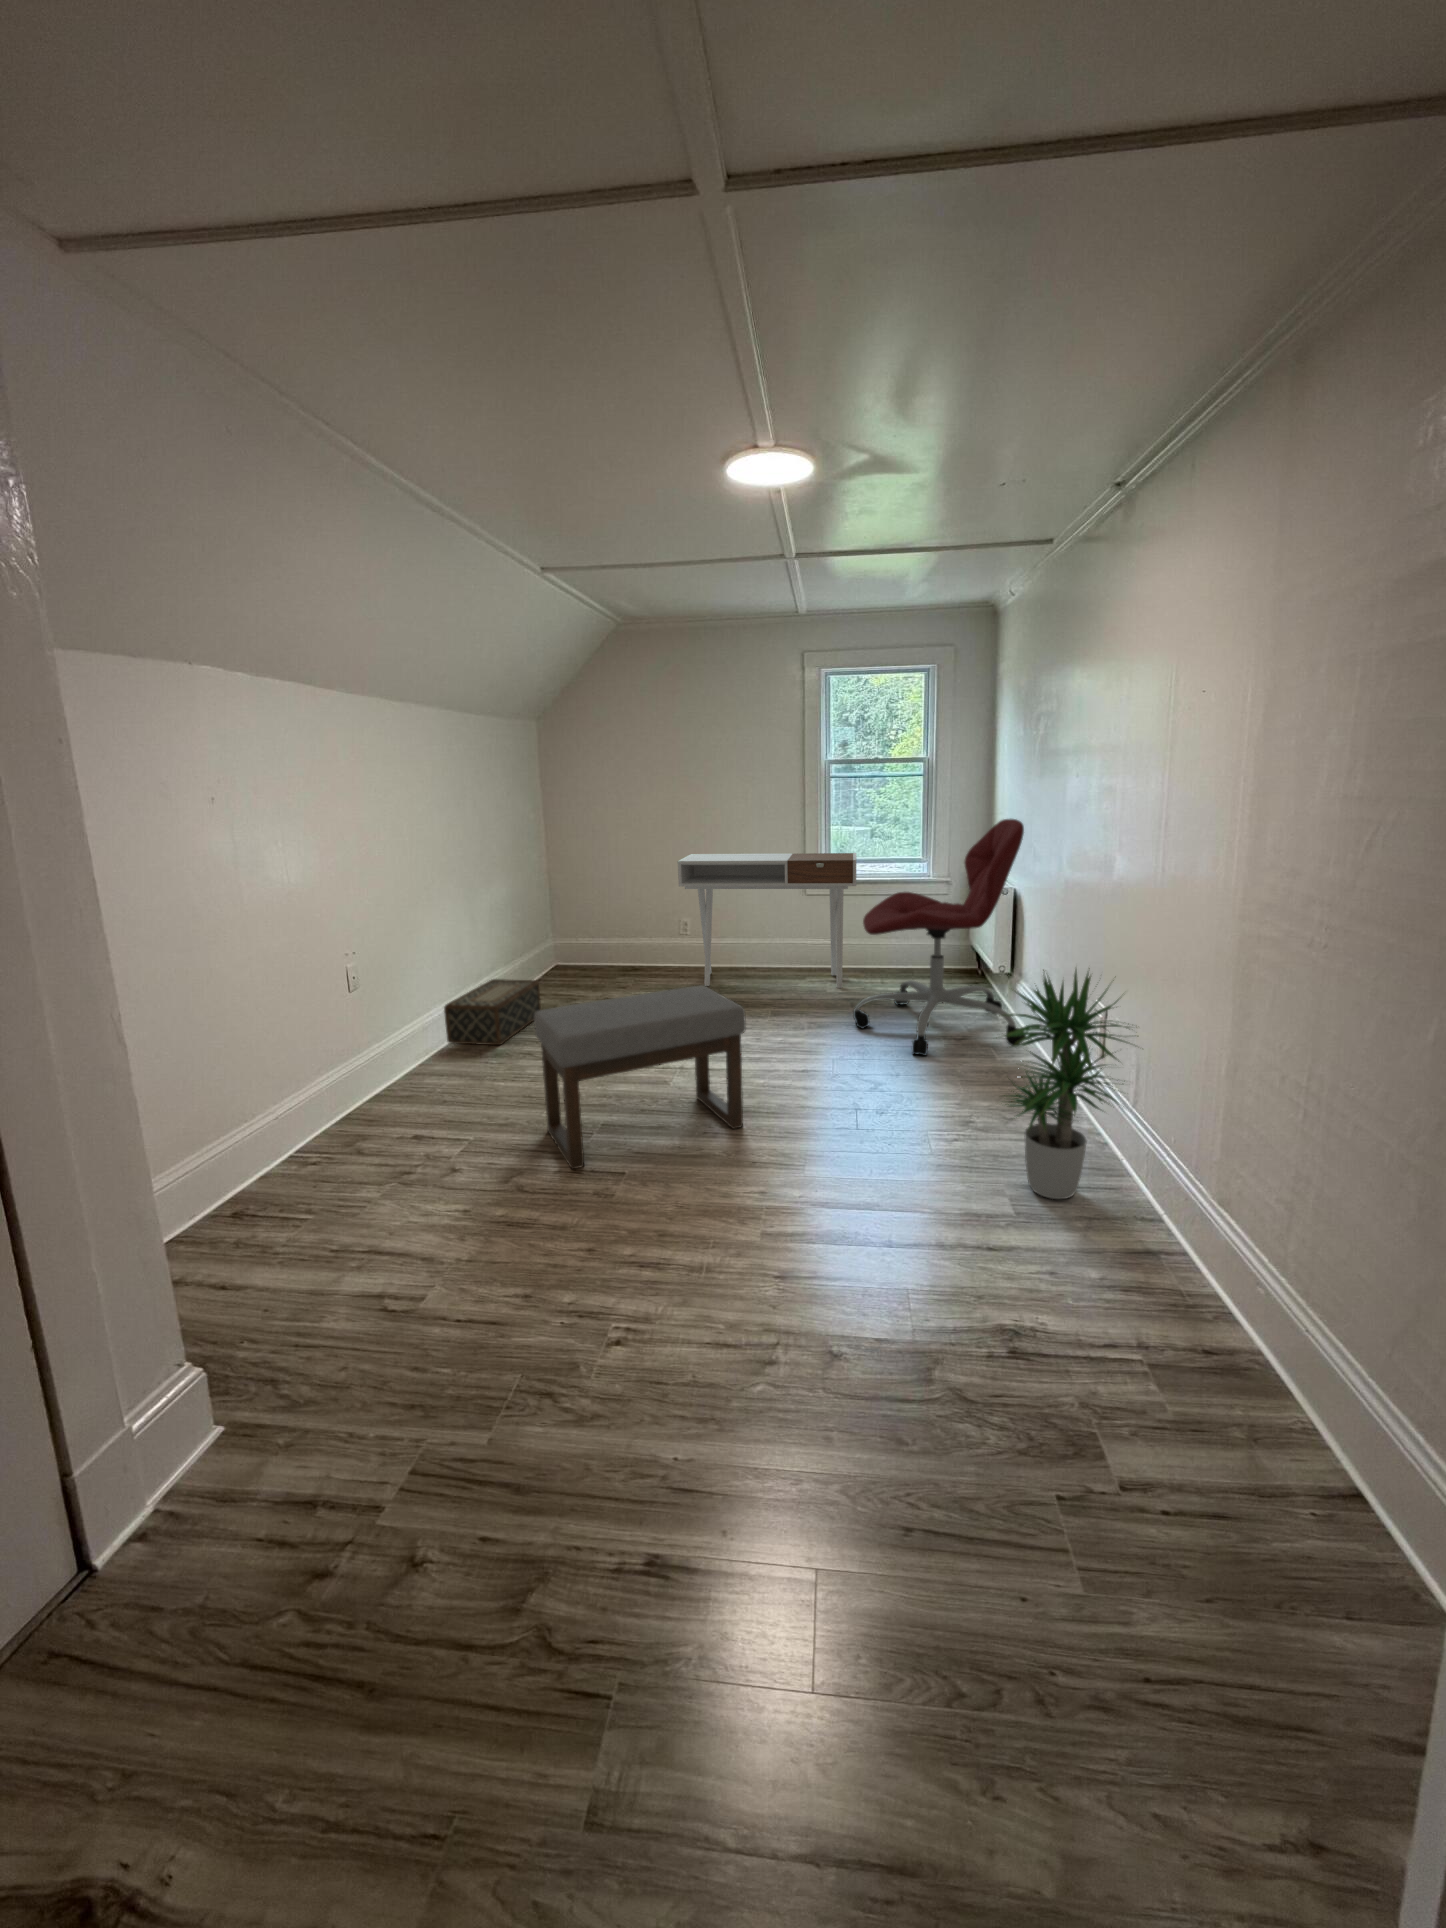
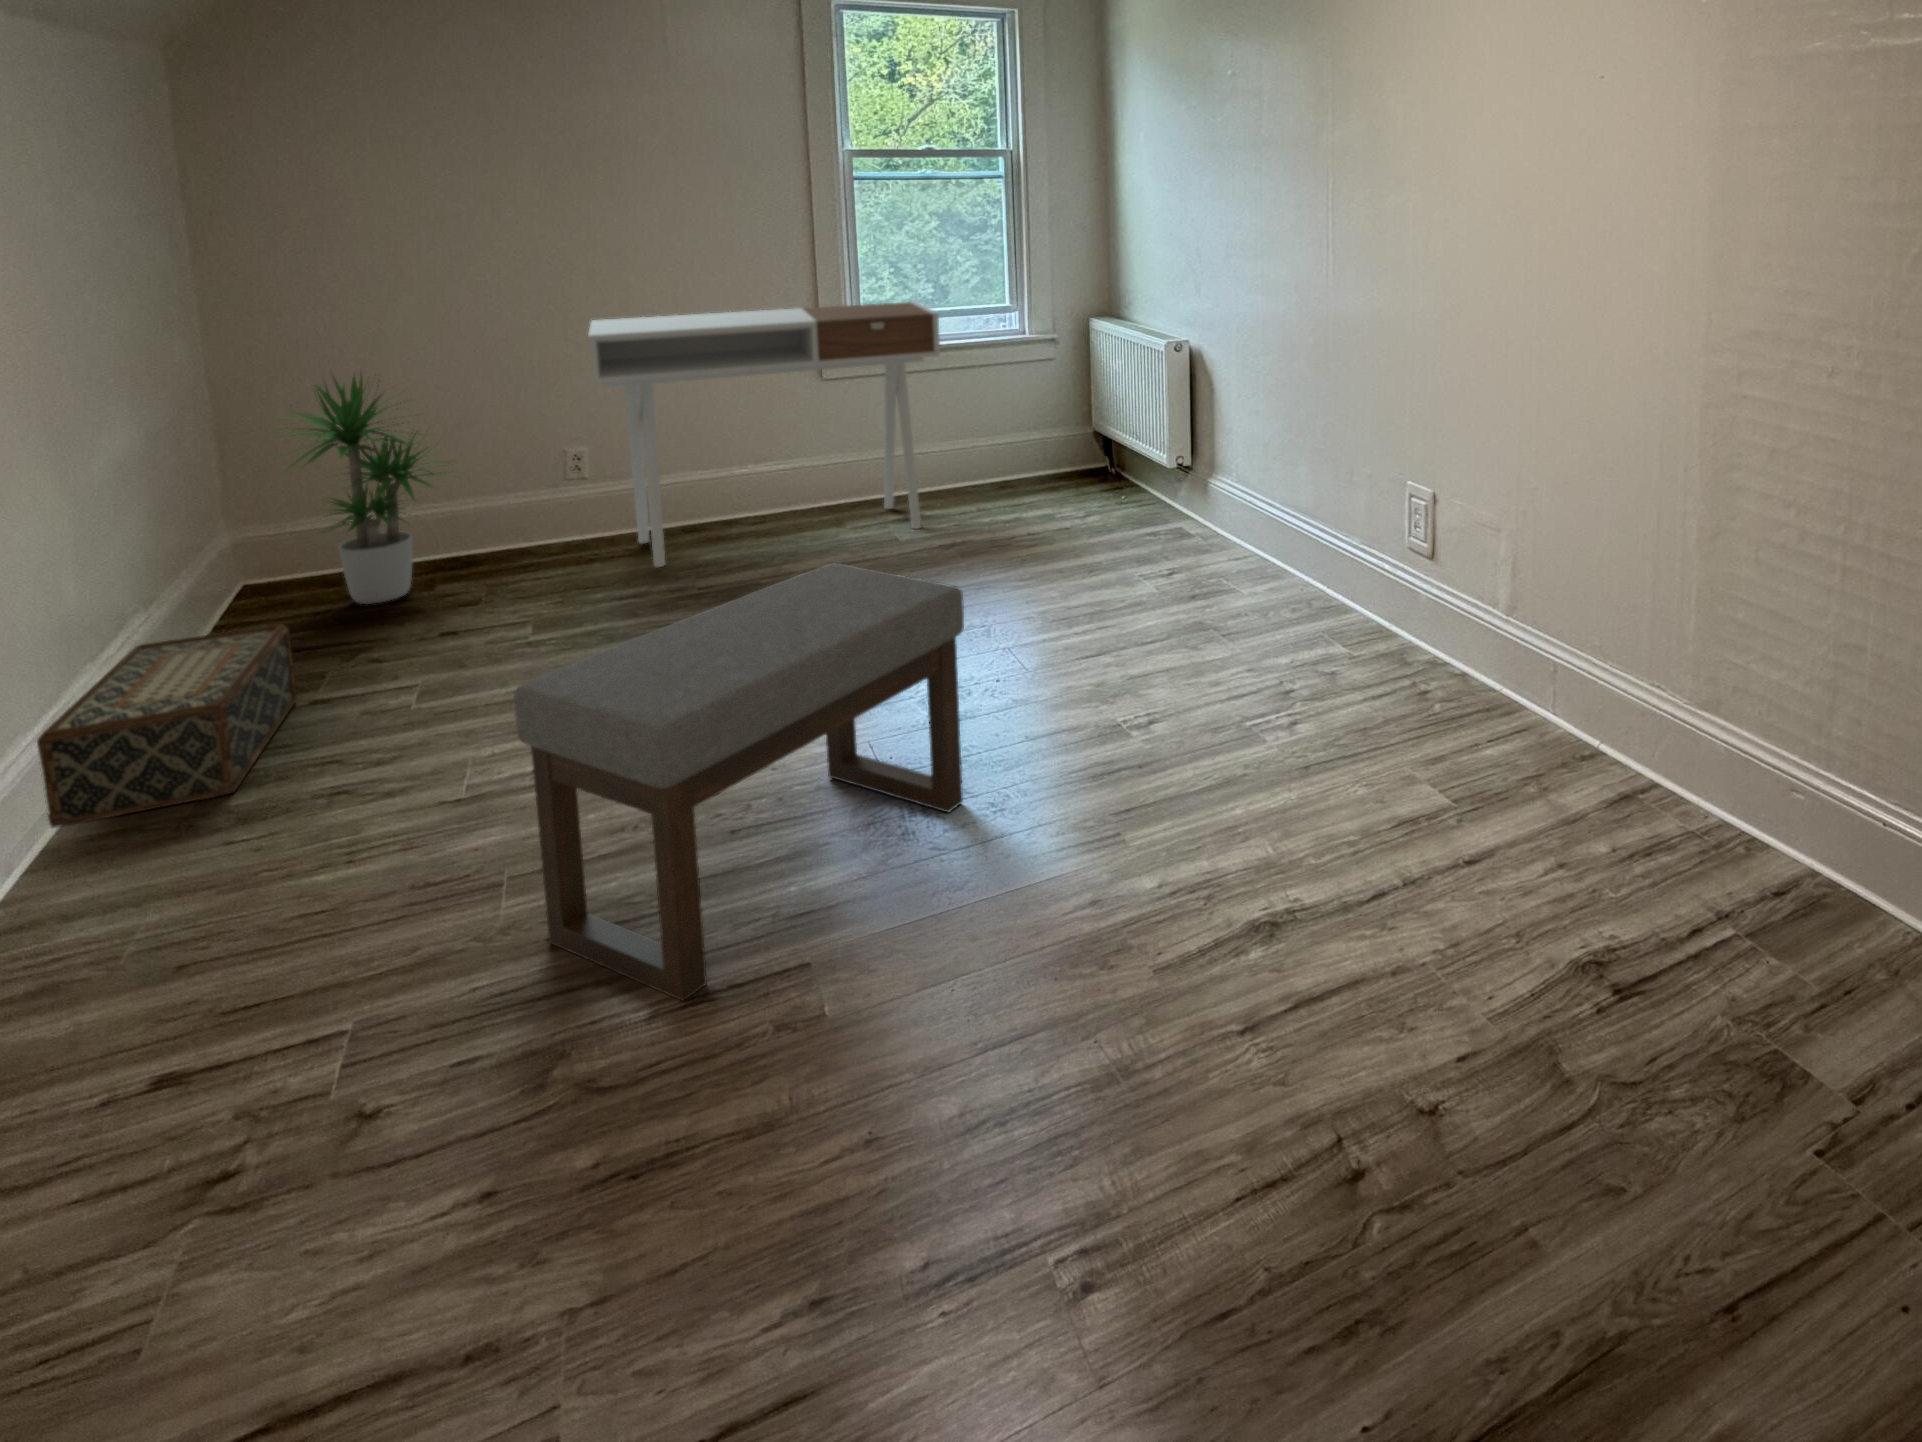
office chair: present [853,819,1026,1056] -> none [992,241,1259,612]
potted plant: present [1001,968,1129,1199] -> present [280,373,453,604]

